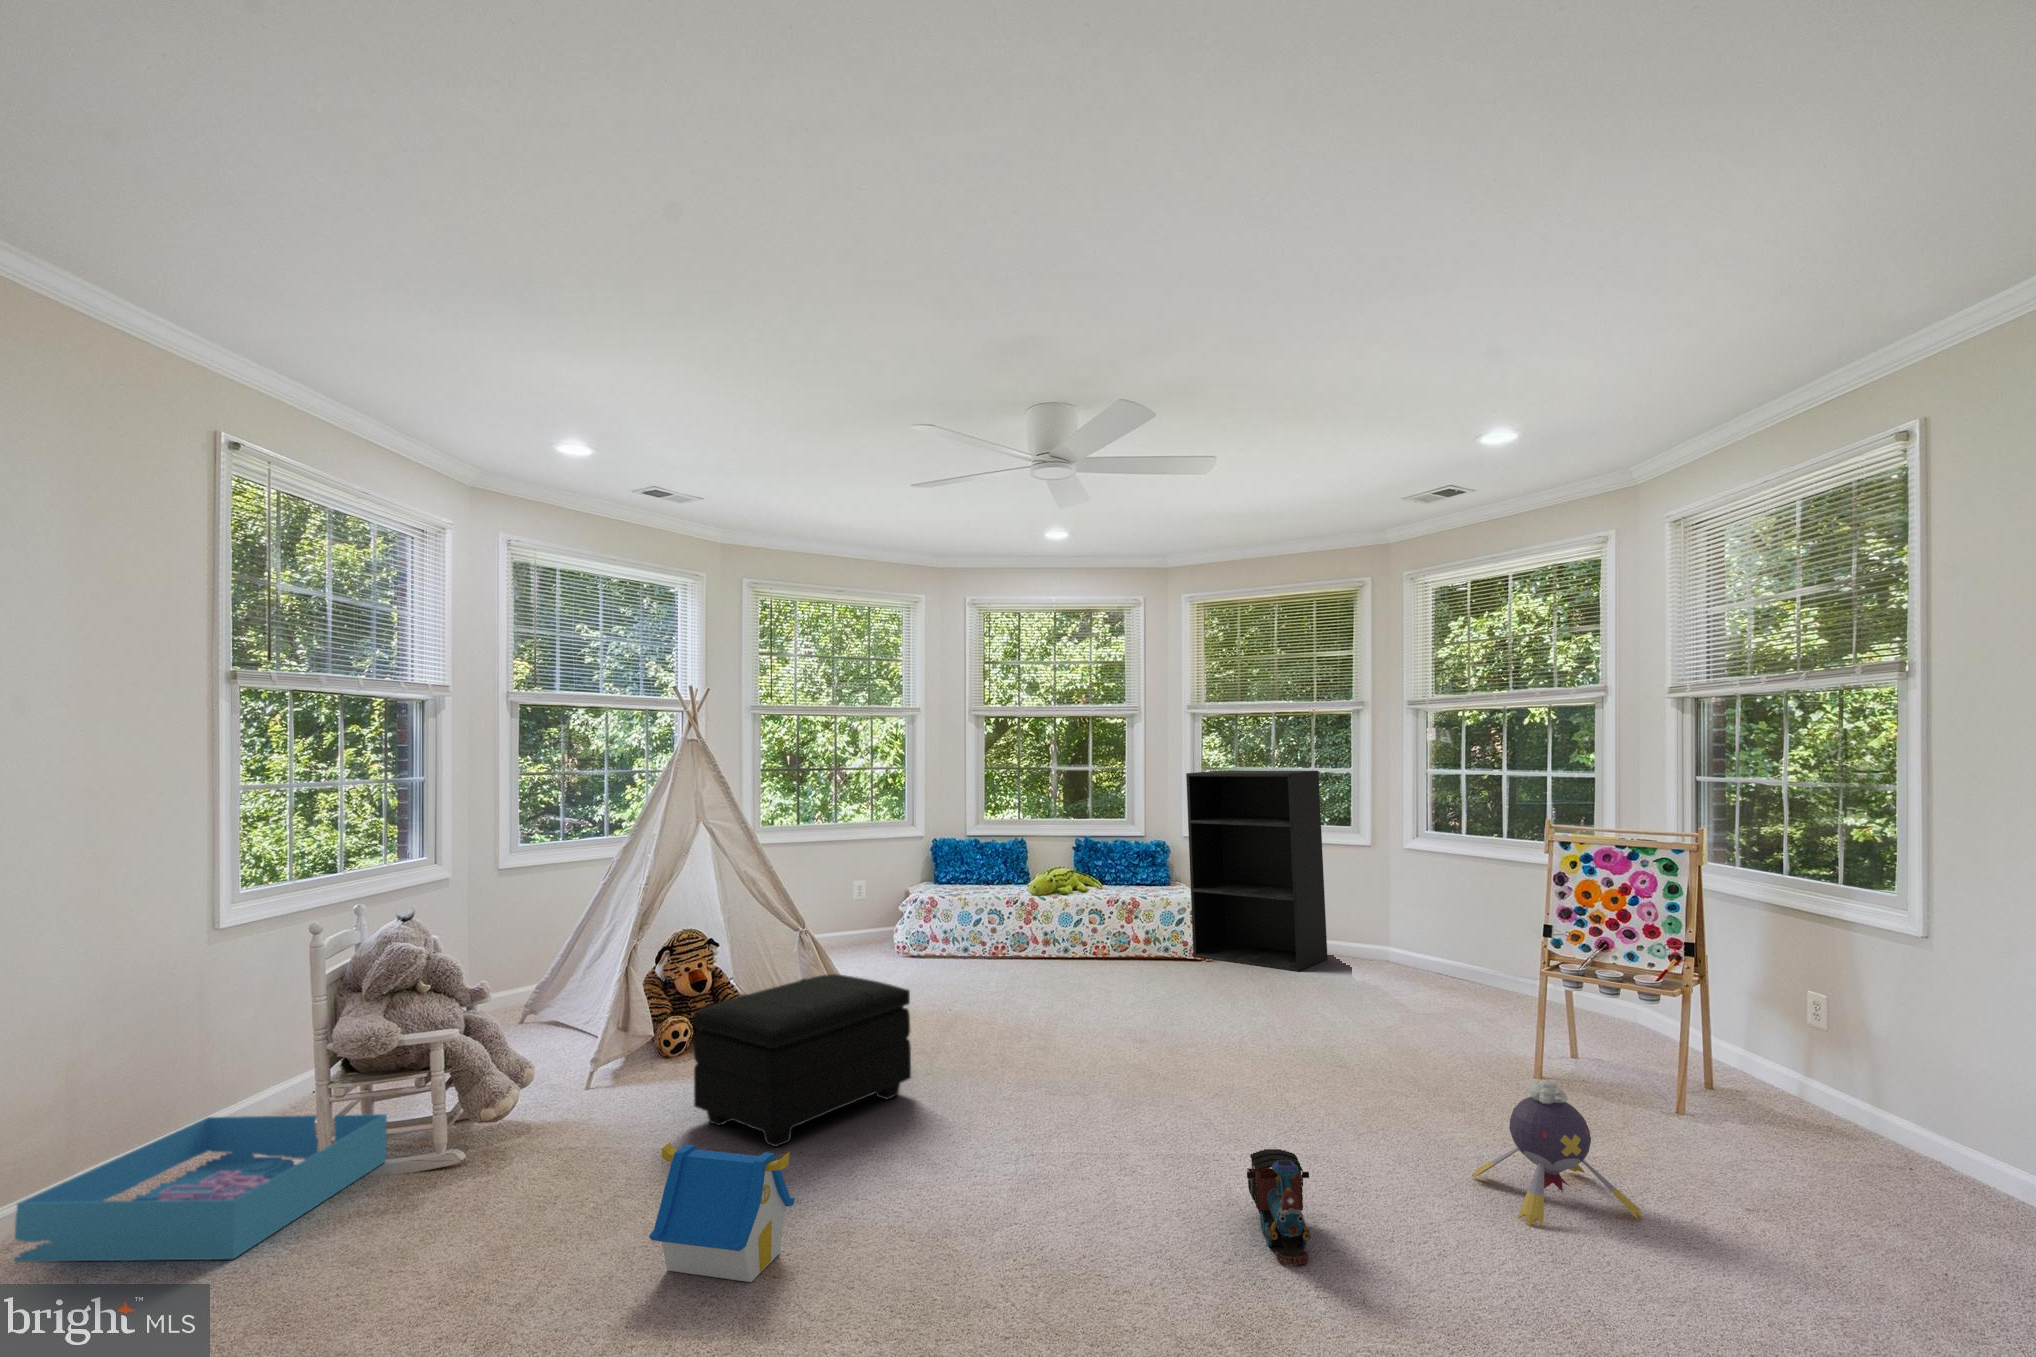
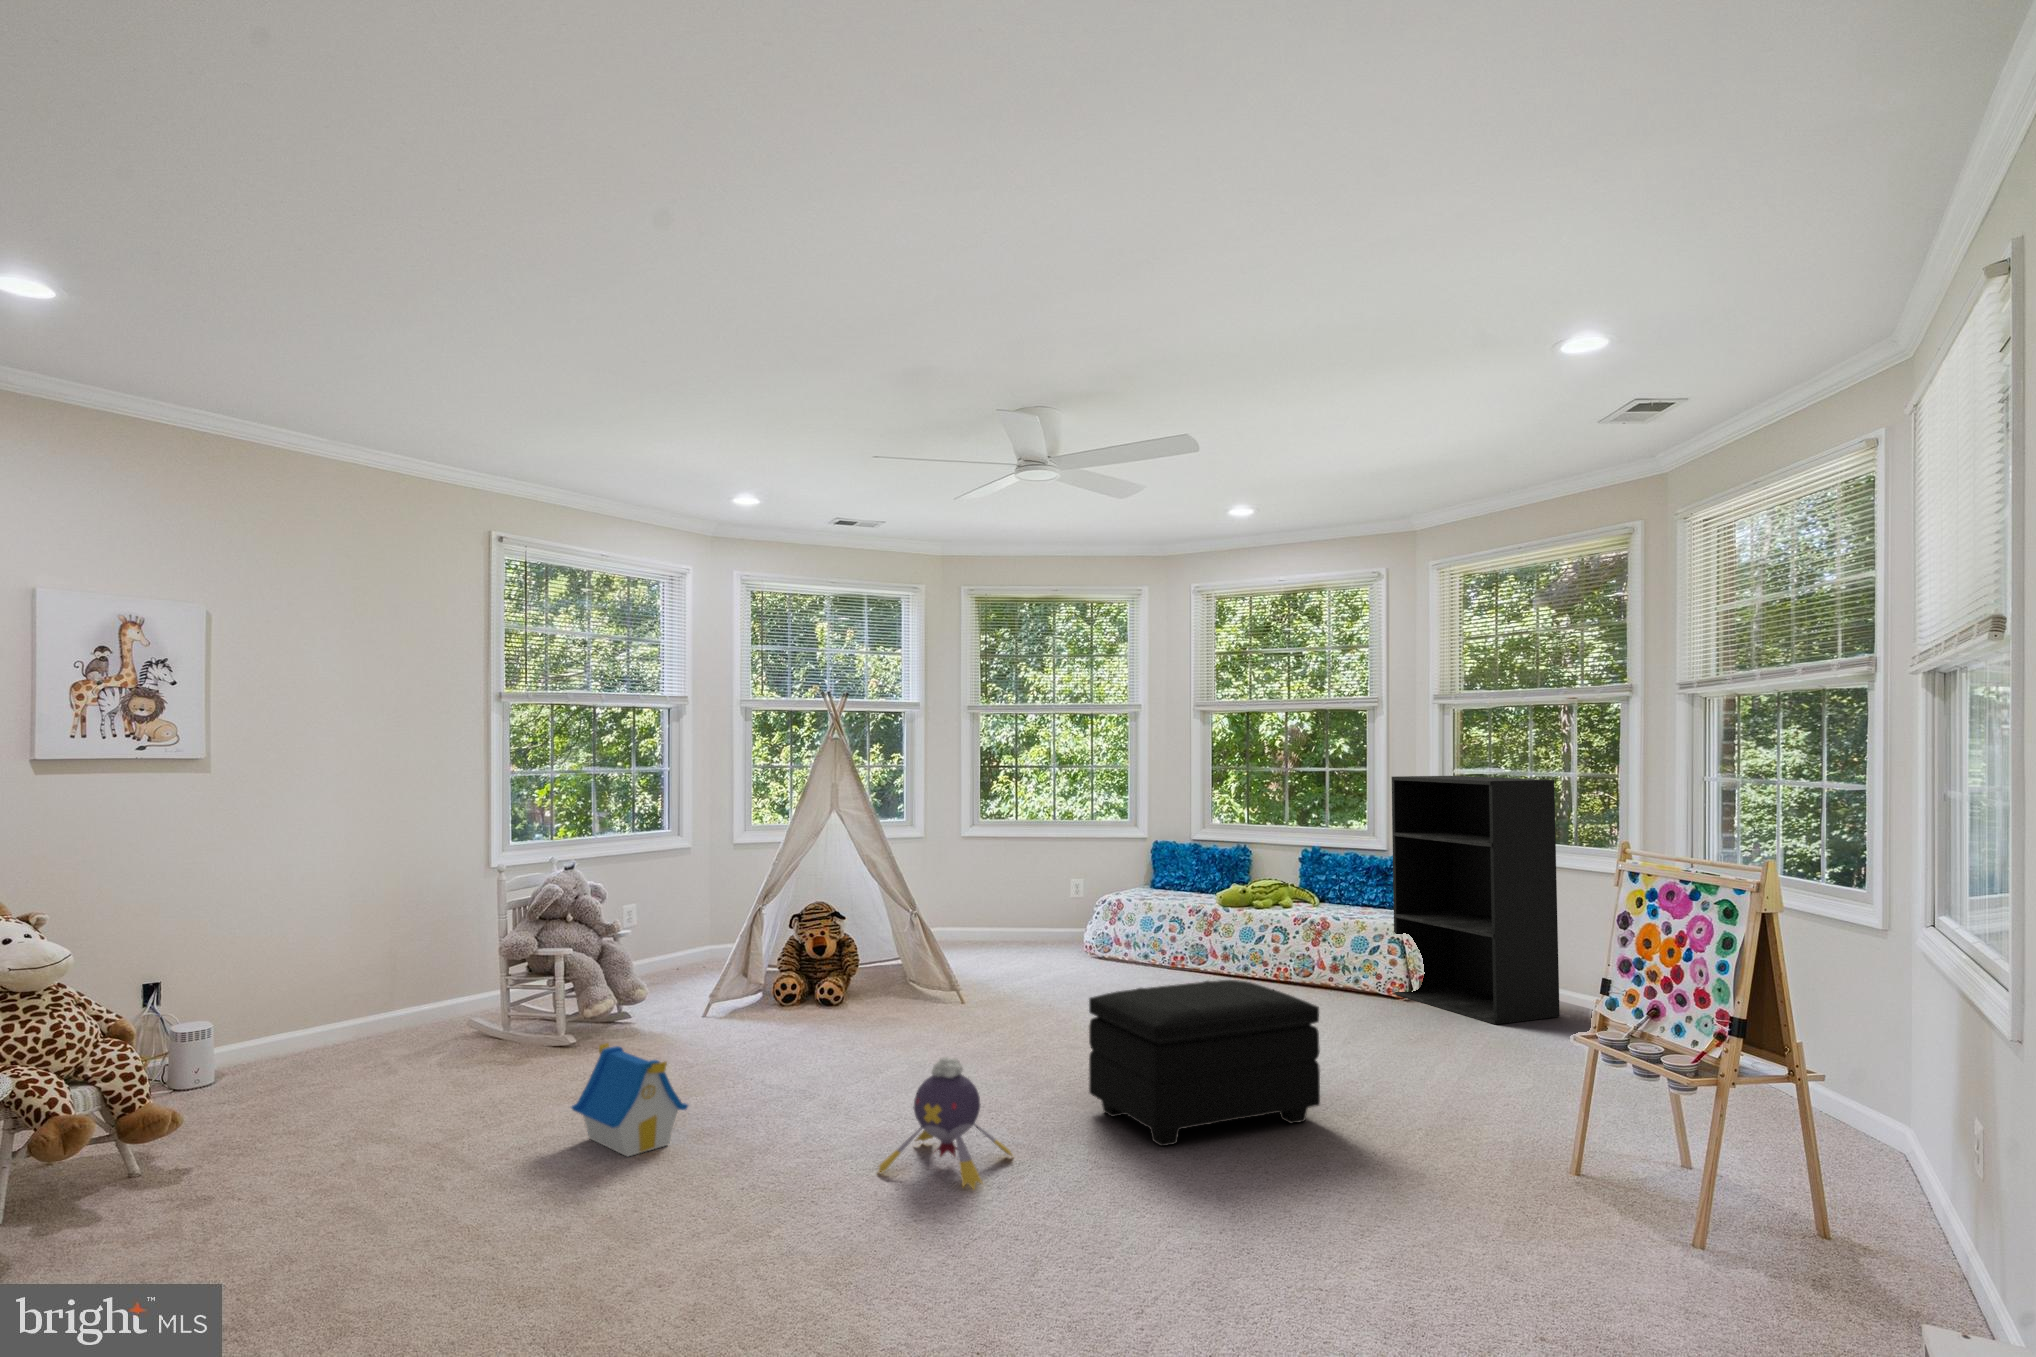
footstool: present [694,974,911,1147] -> present [1089,980,1320,1146]
plush toy: present [1472,1080,1643,1226] -> present [878,1057,1012,1189]
storage bin: present [14,1114,387,1262] -> none [287,991,519,1079]
toy train: present [1247,1149,1310,1265] -> none [1014,1139,1092,1243]

